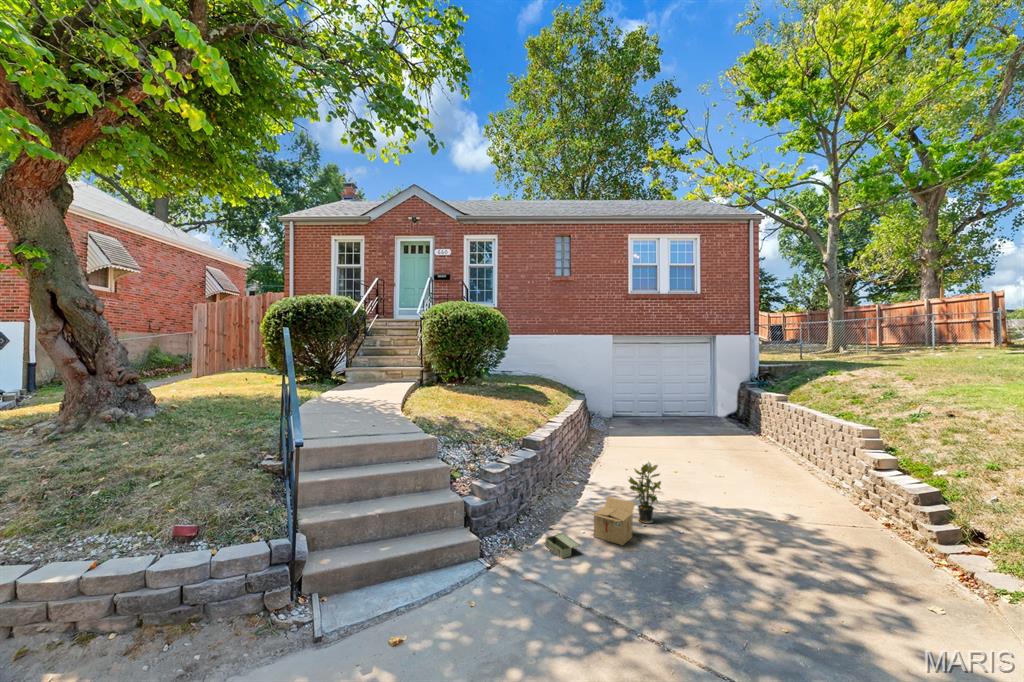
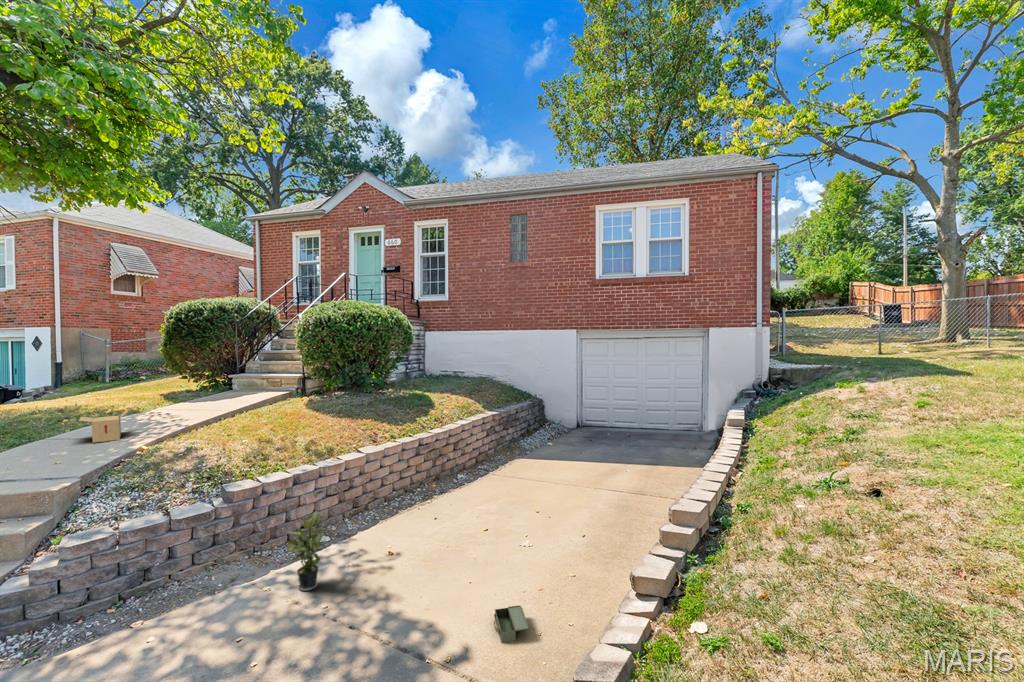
cardboard box: present [591,497,635,545] -> present [79,408,129,443]
toolbox: present [545,533,580,558] -> present [494,605,529,643]

